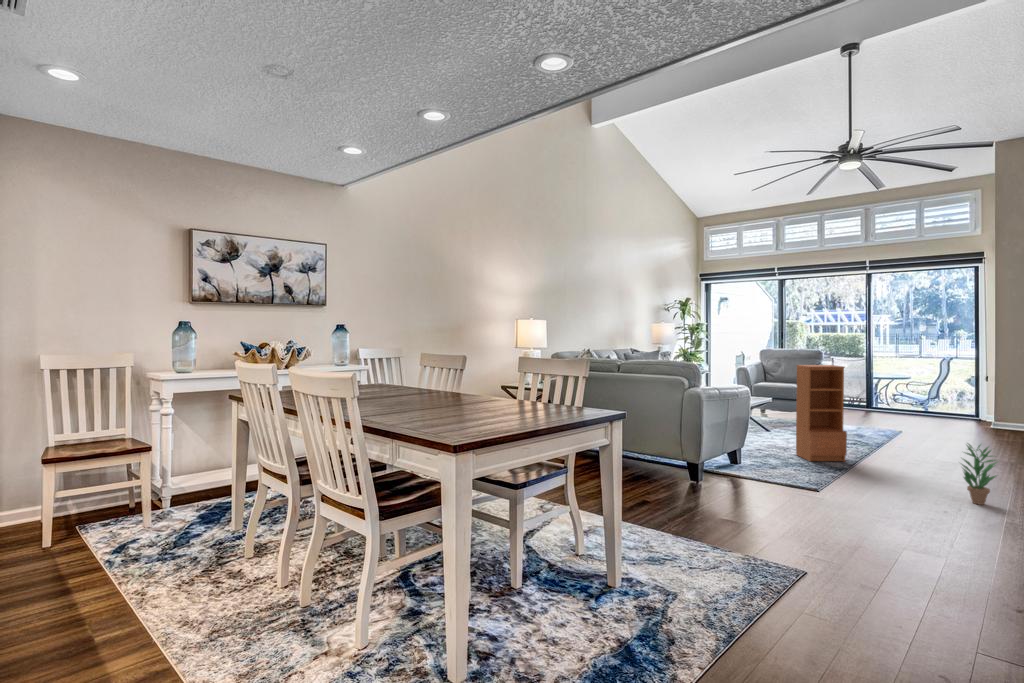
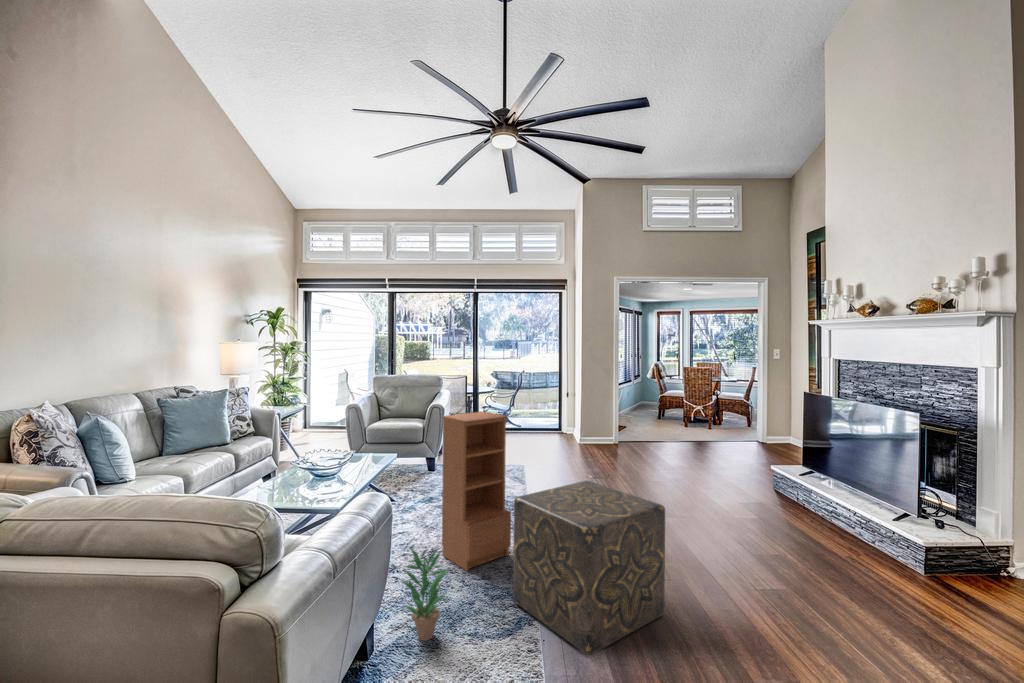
ottoman: none [834,409,945,493] -> present [513,481,665,655]
potted plant: present [962,444,997,505] -> present [402,547,448,641]

